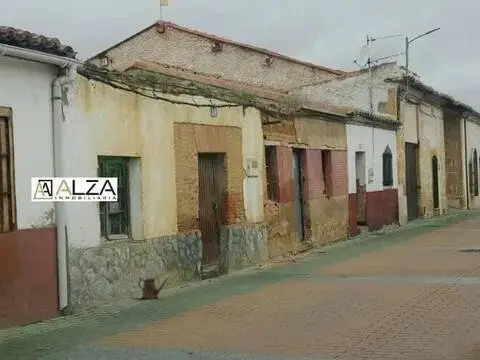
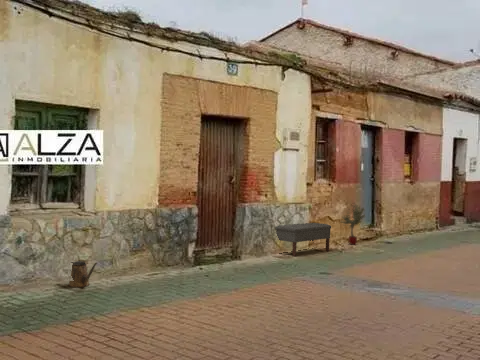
potted tree: none [285,219,306,257] -> present [341,205,365,245]
bench: none [248,239,288,268] -> present [276,223,331,257]

